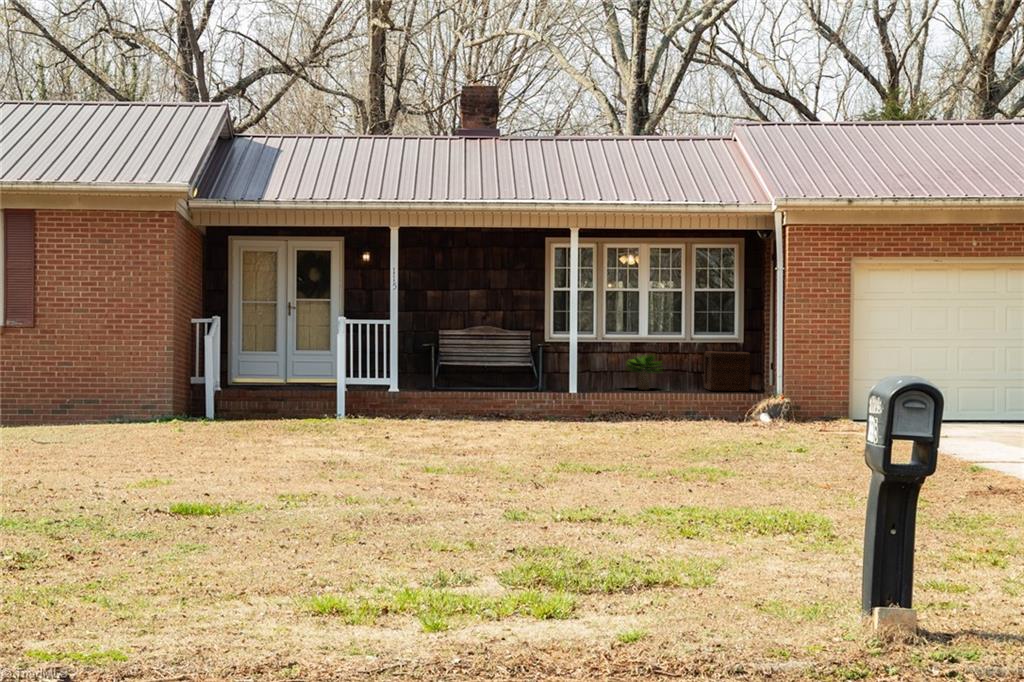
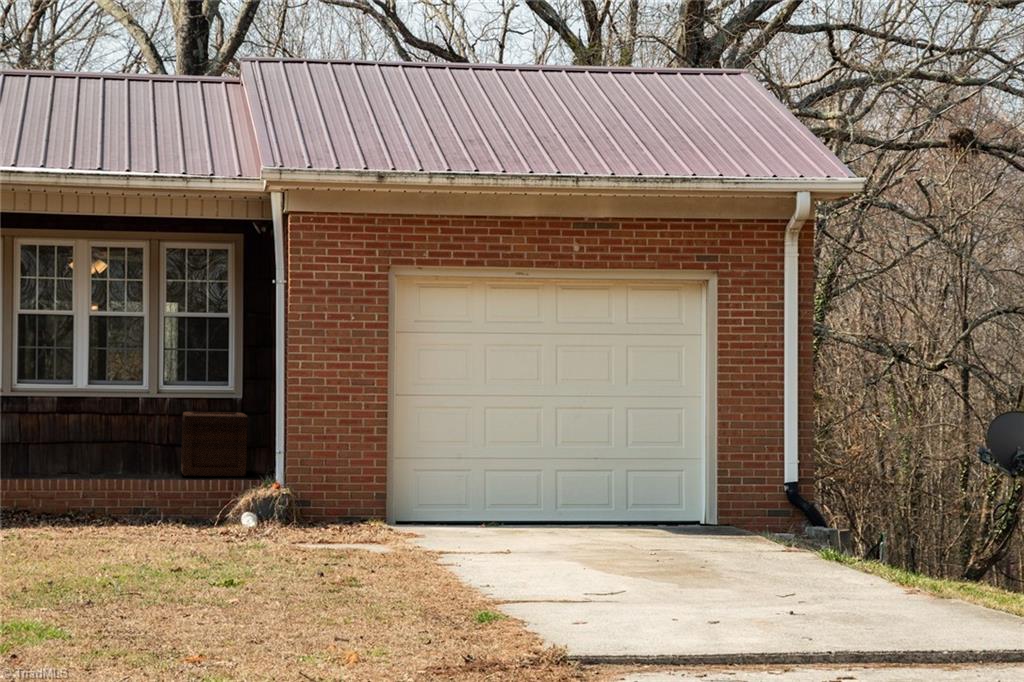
potted plant: present [627,355,661,390] -> none [40,415,114,476]

